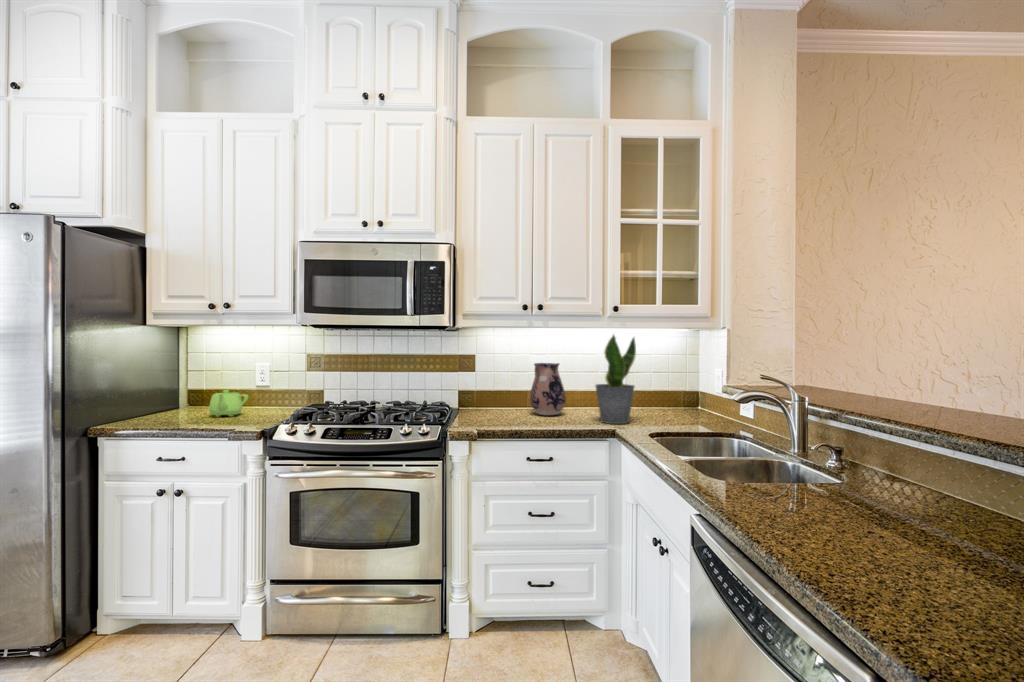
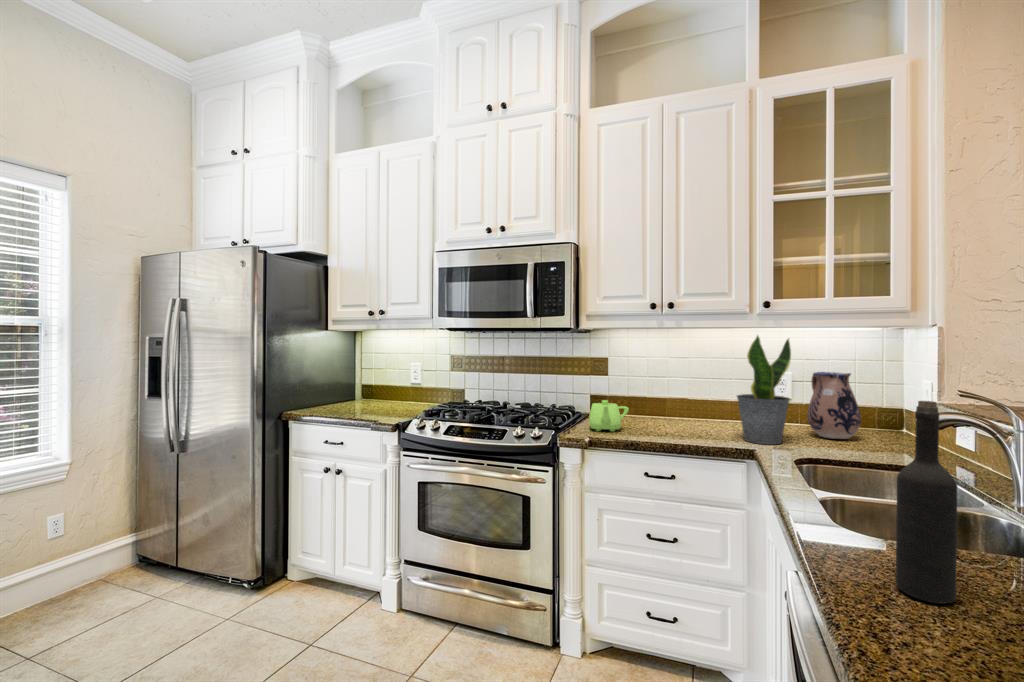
ceramic pitcher: present [530,363,566,416] -> present [807,372,861,439]
wine bottle: none [752,375,786,502] -> present [896,401,957,604]
teapot: present [209,390,248,417] -> present [589,400,629,432]

